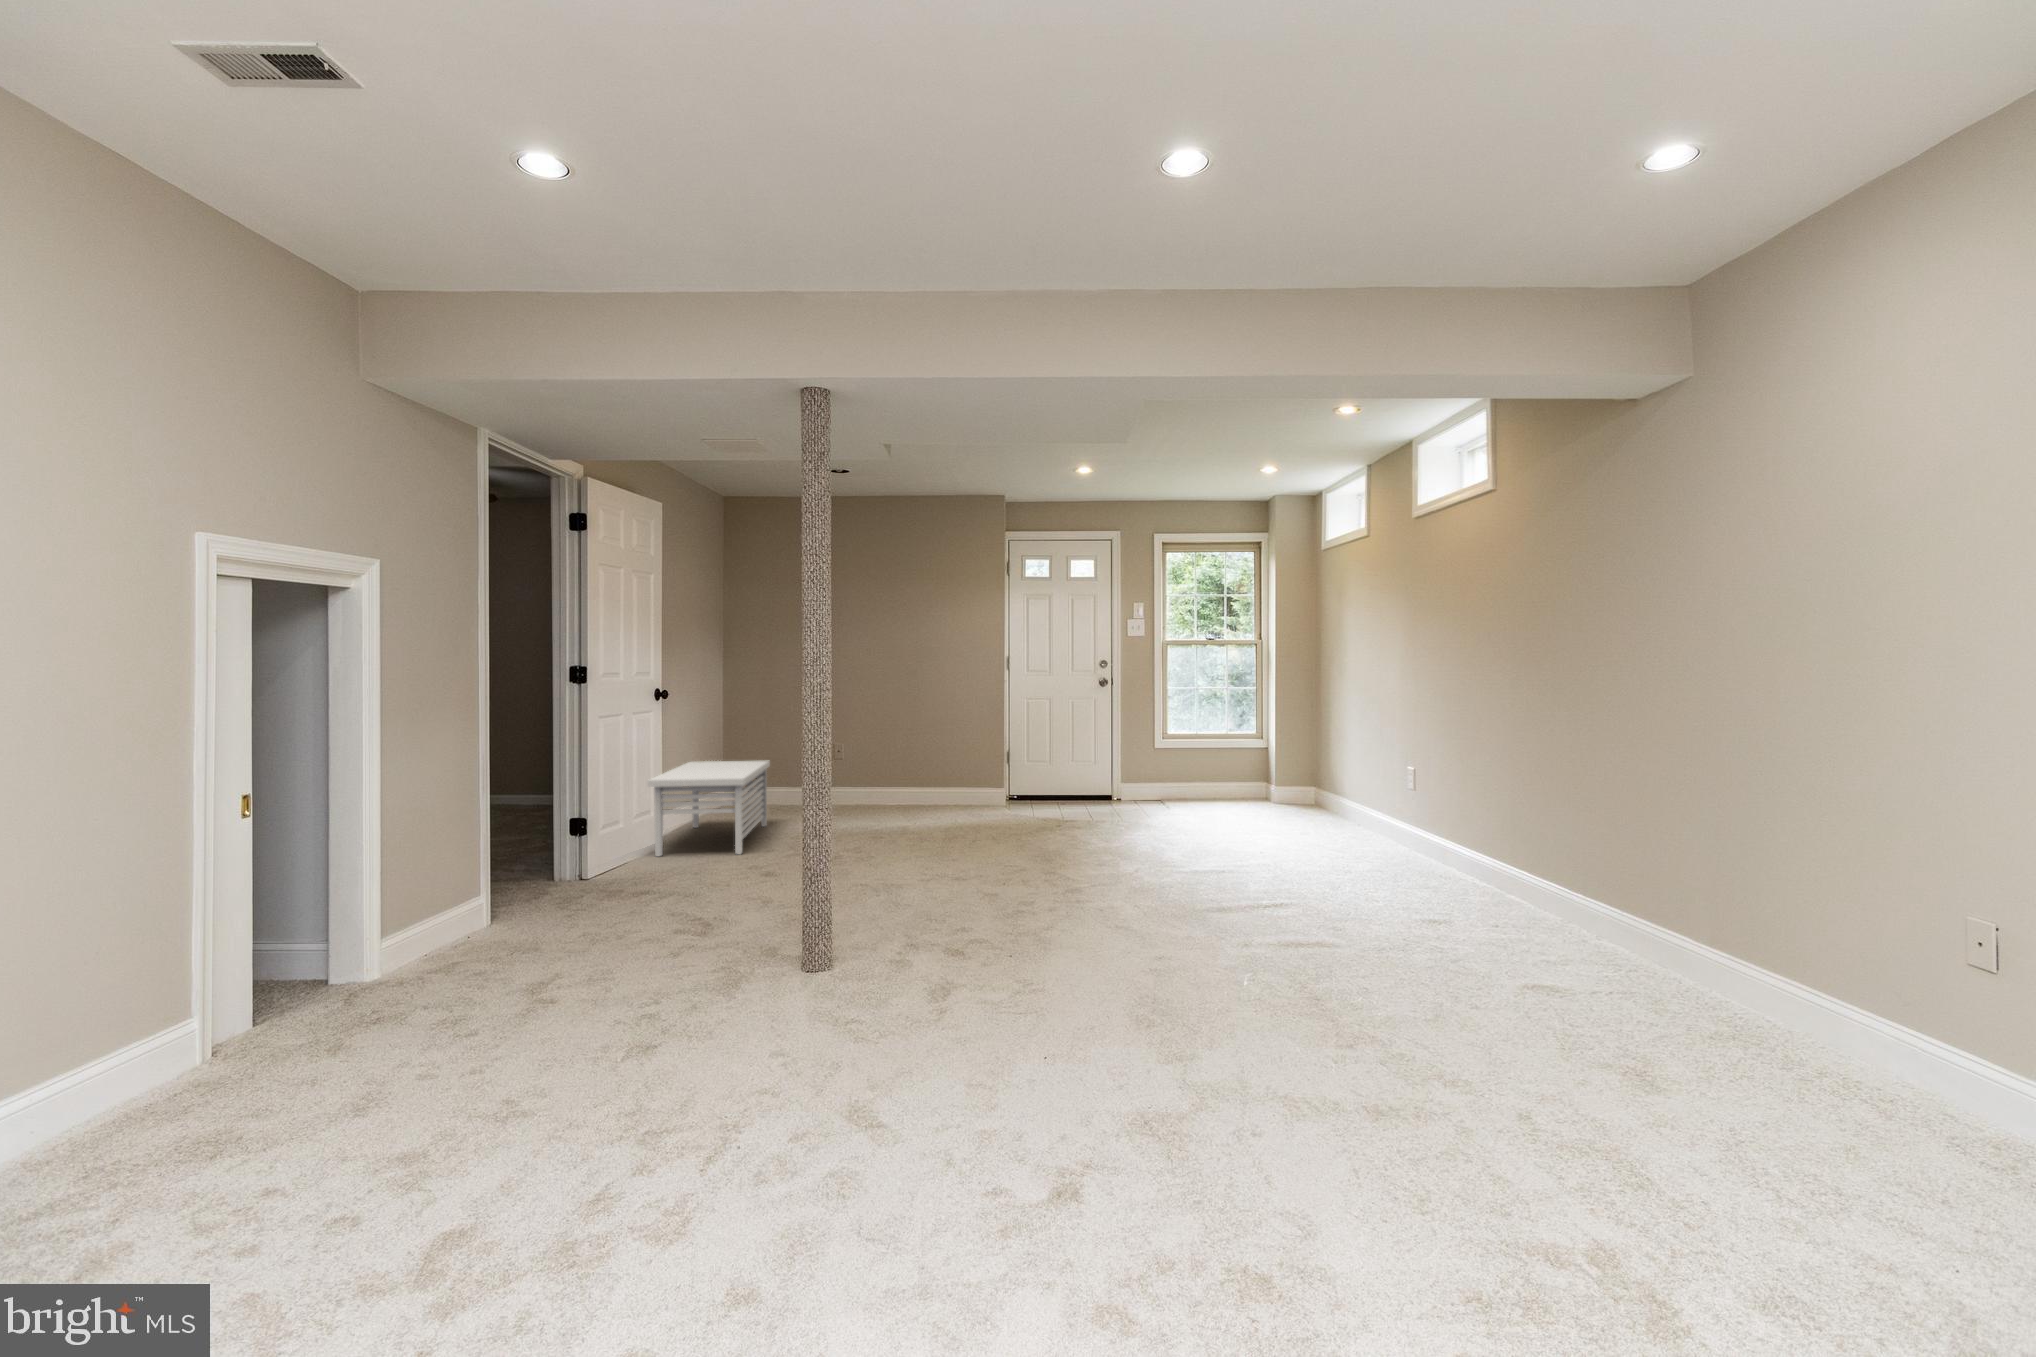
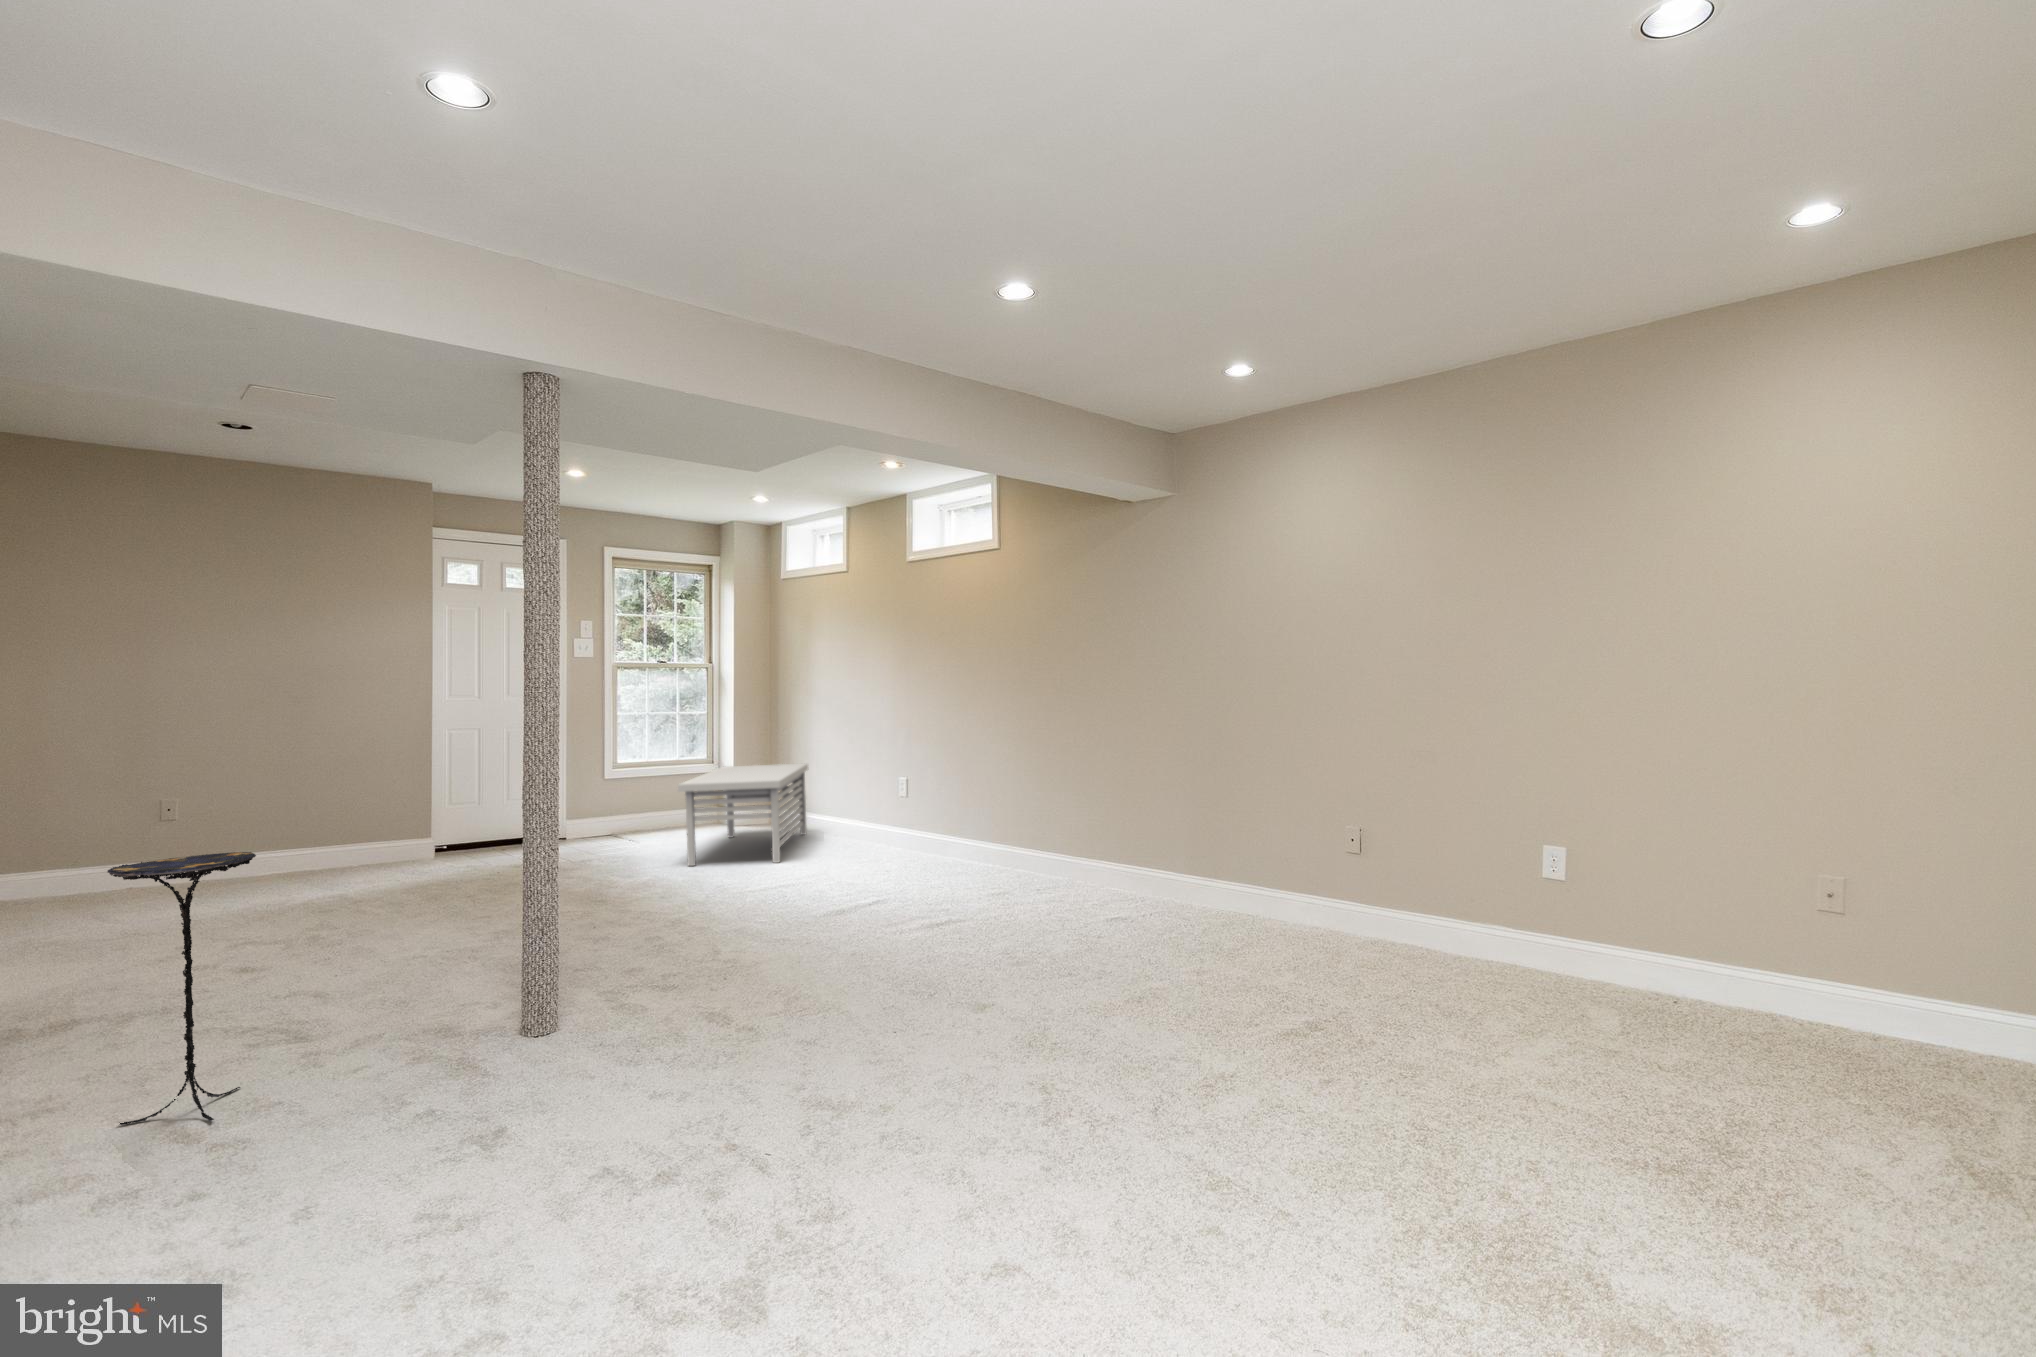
side table: none [97,855,245,1117] -> present [107,852,256,1125]

